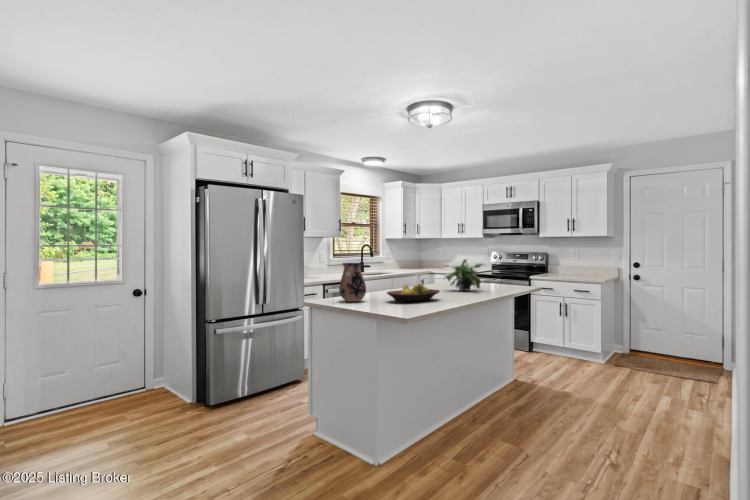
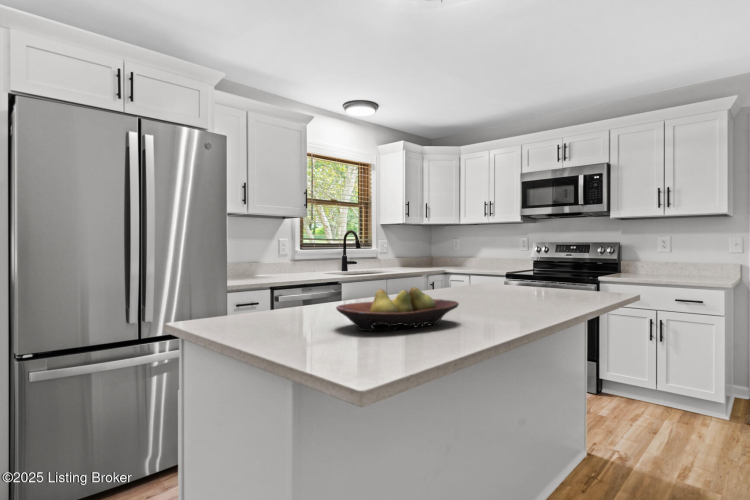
potted plant: present [444,259,483,291] -> none [464,240,547,301]
ceramic pitcher: present [339,263,366,302] -> none [230,239,293,328]

